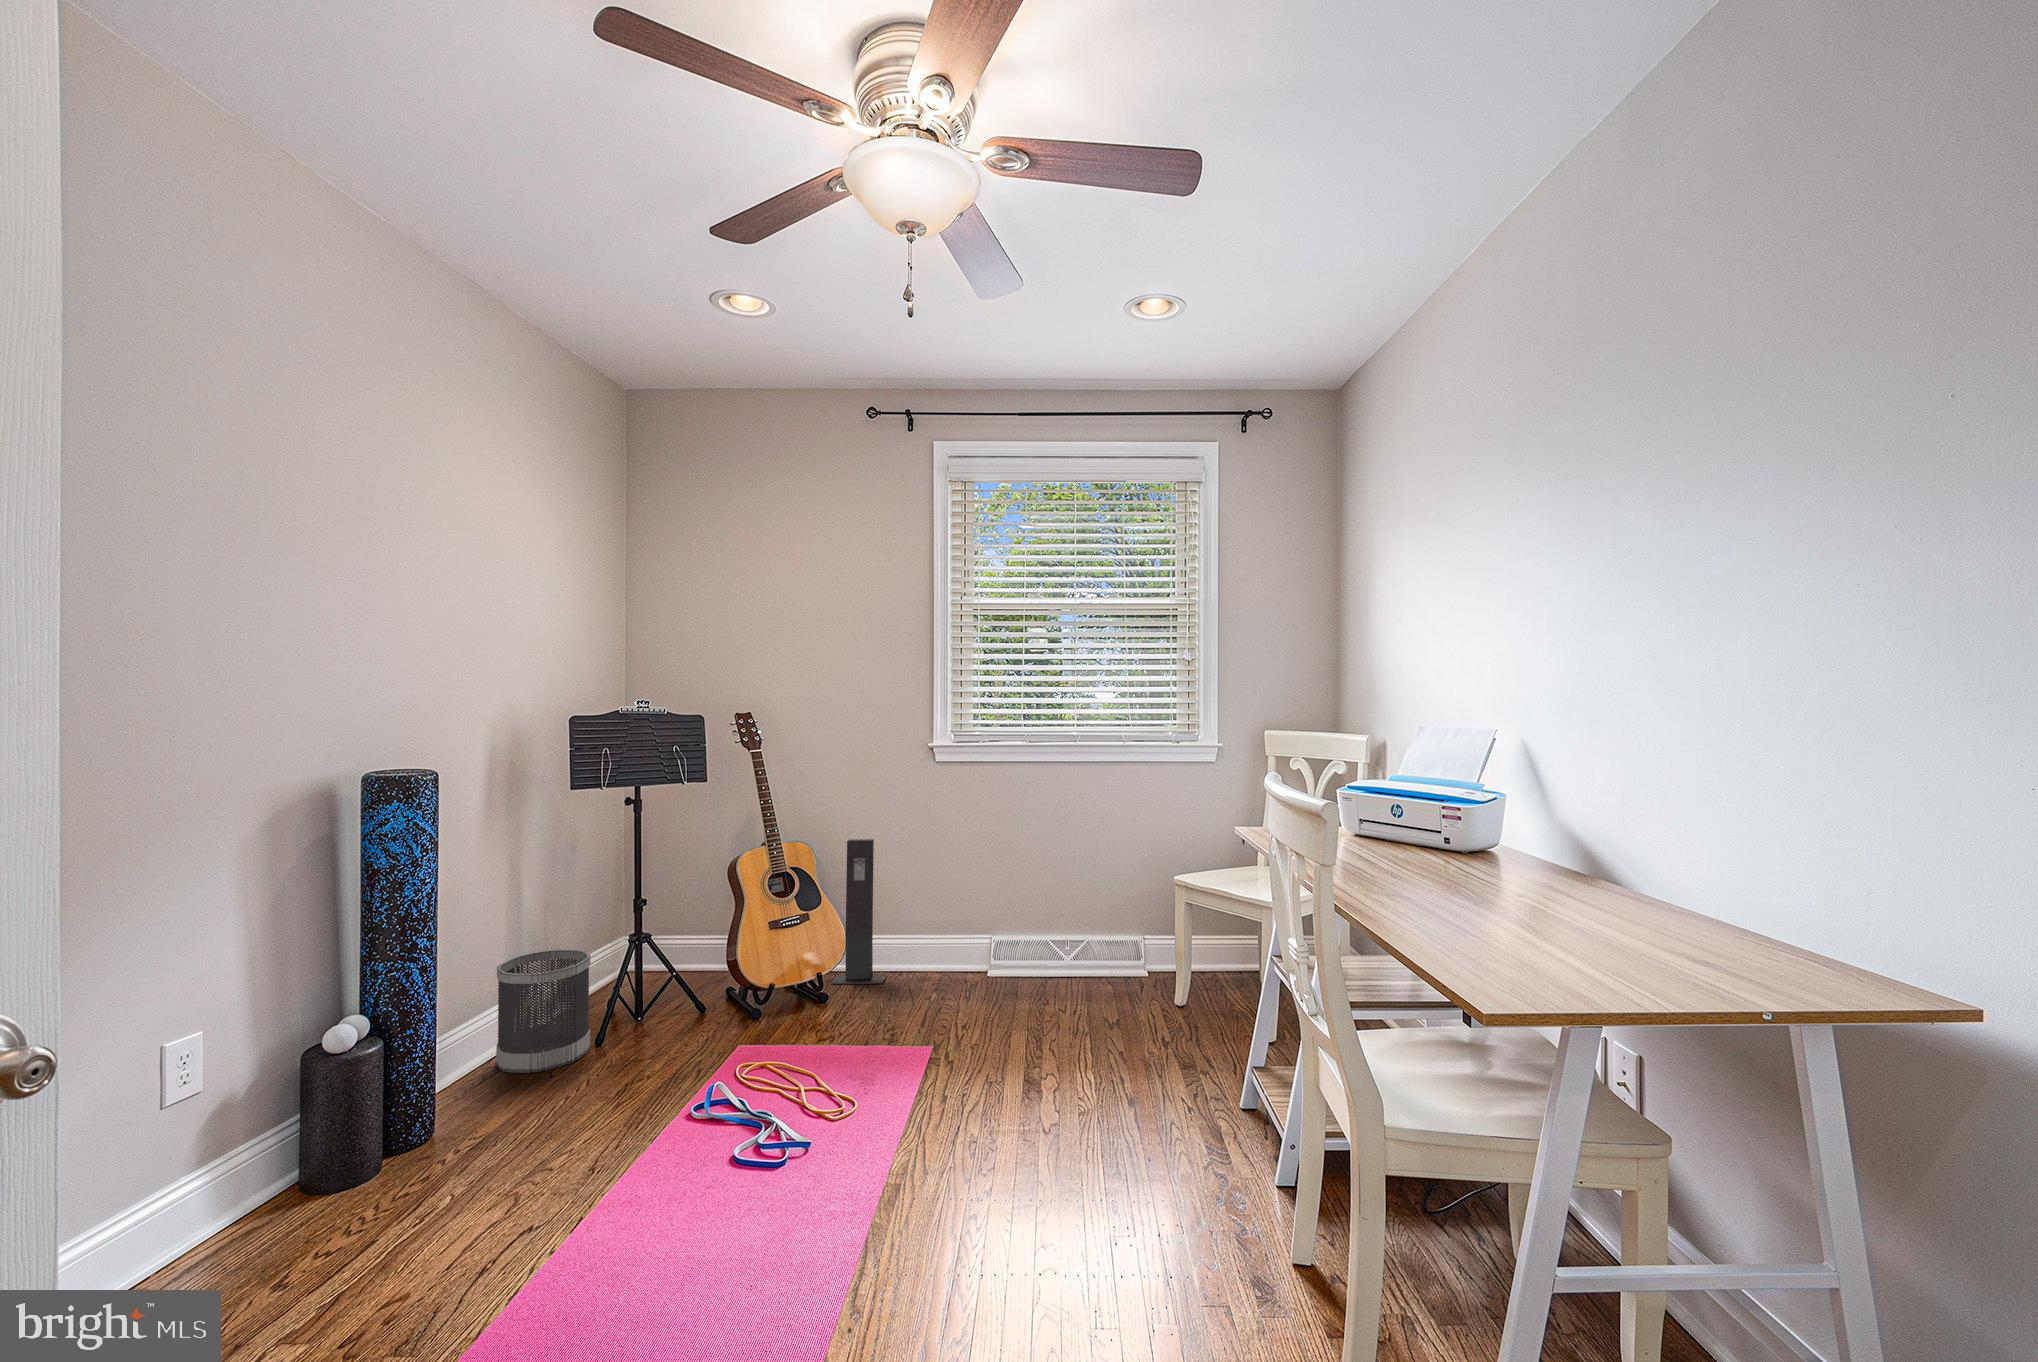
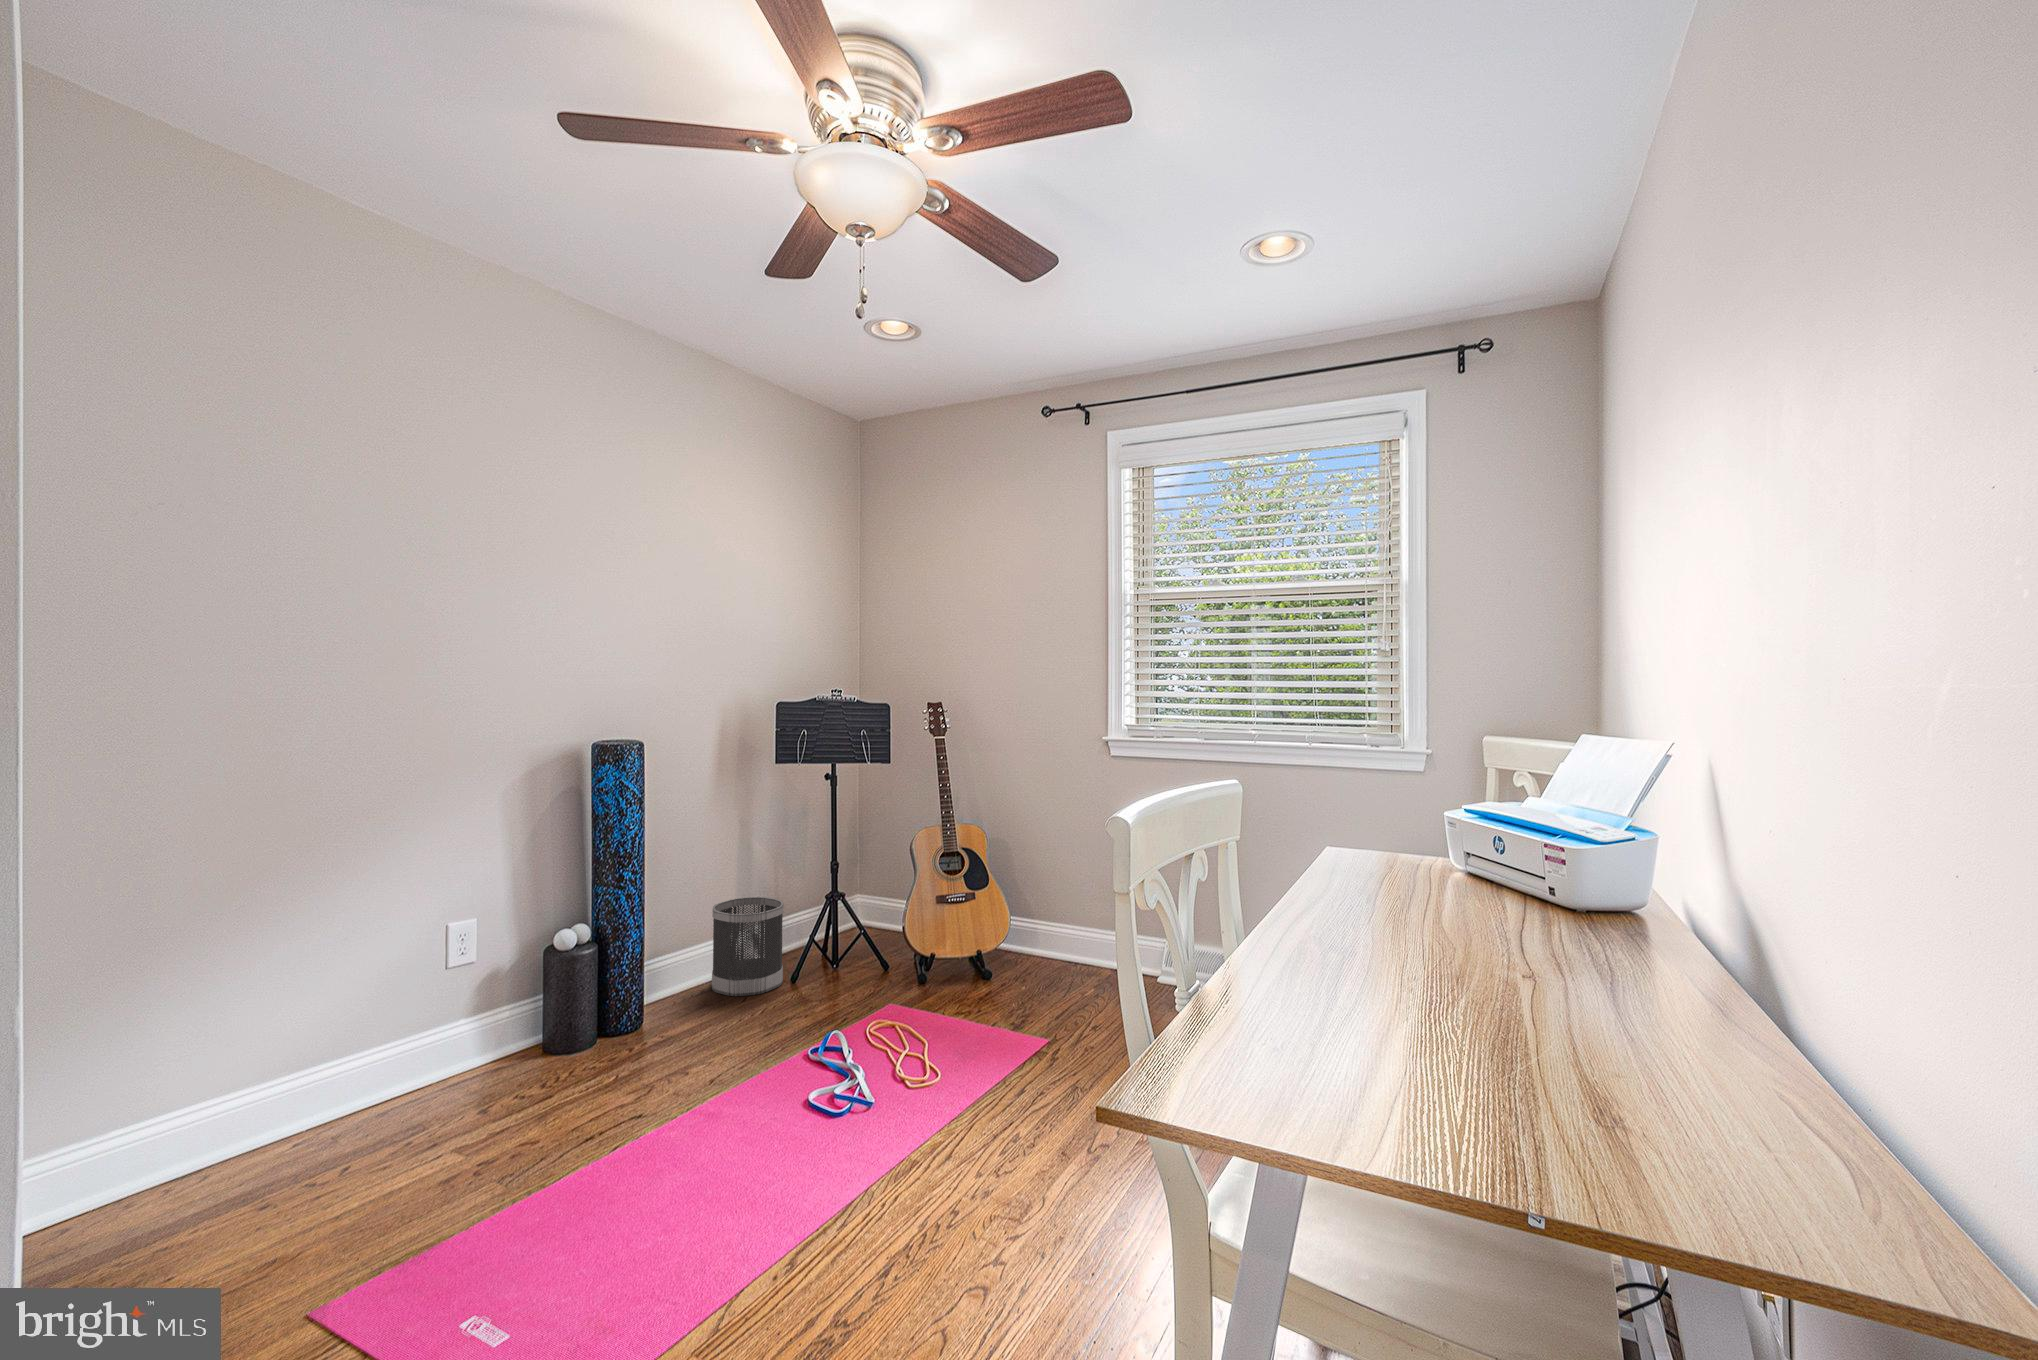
speaker: present [832,839,886,984] -> none [1006,827,1061,972]

